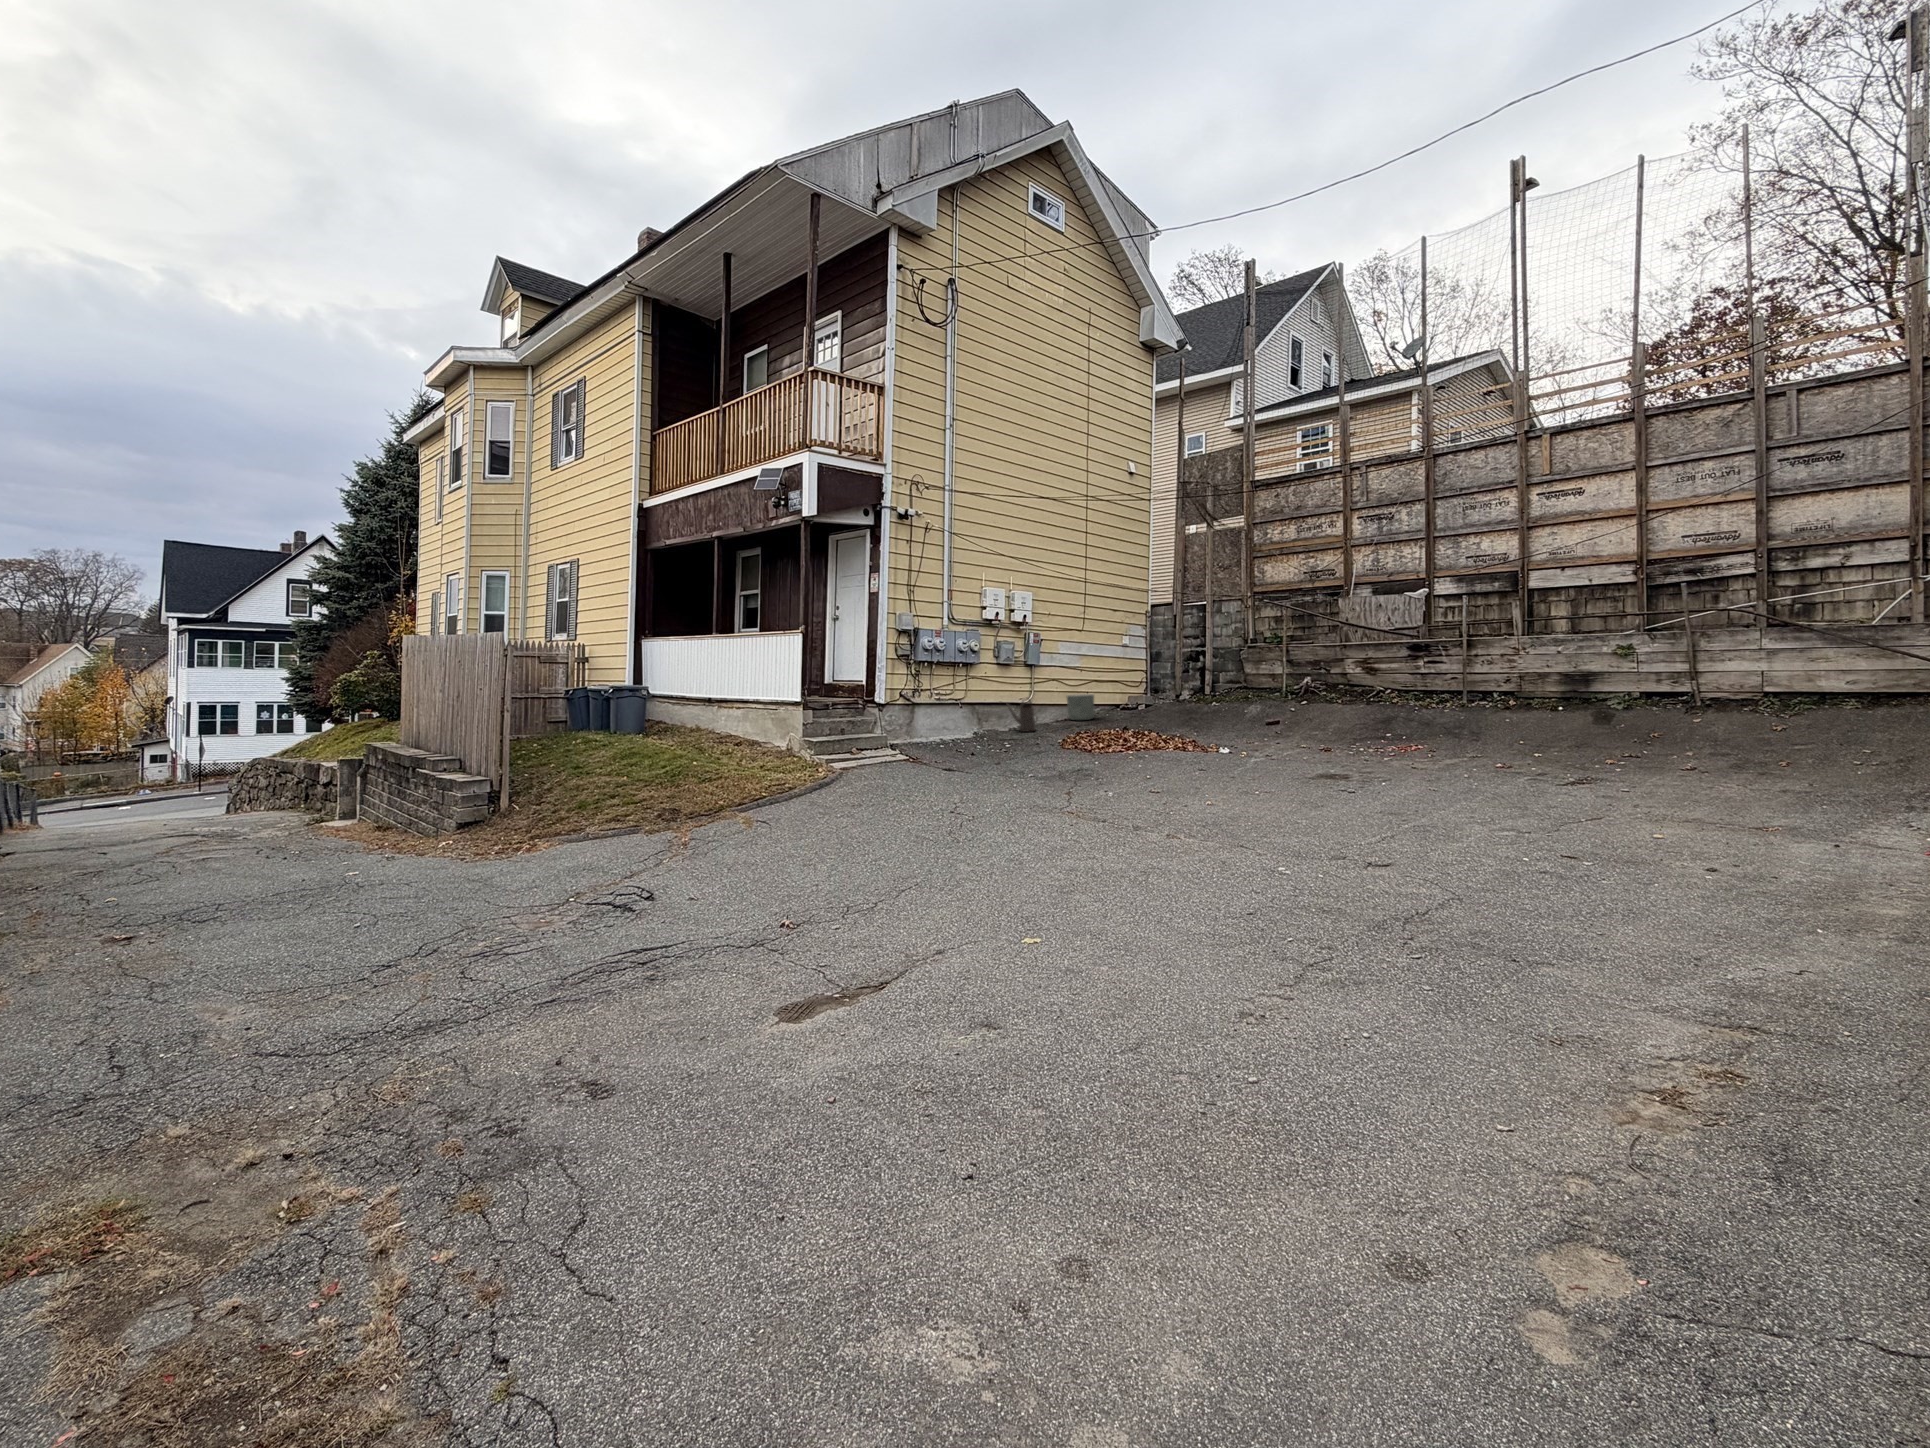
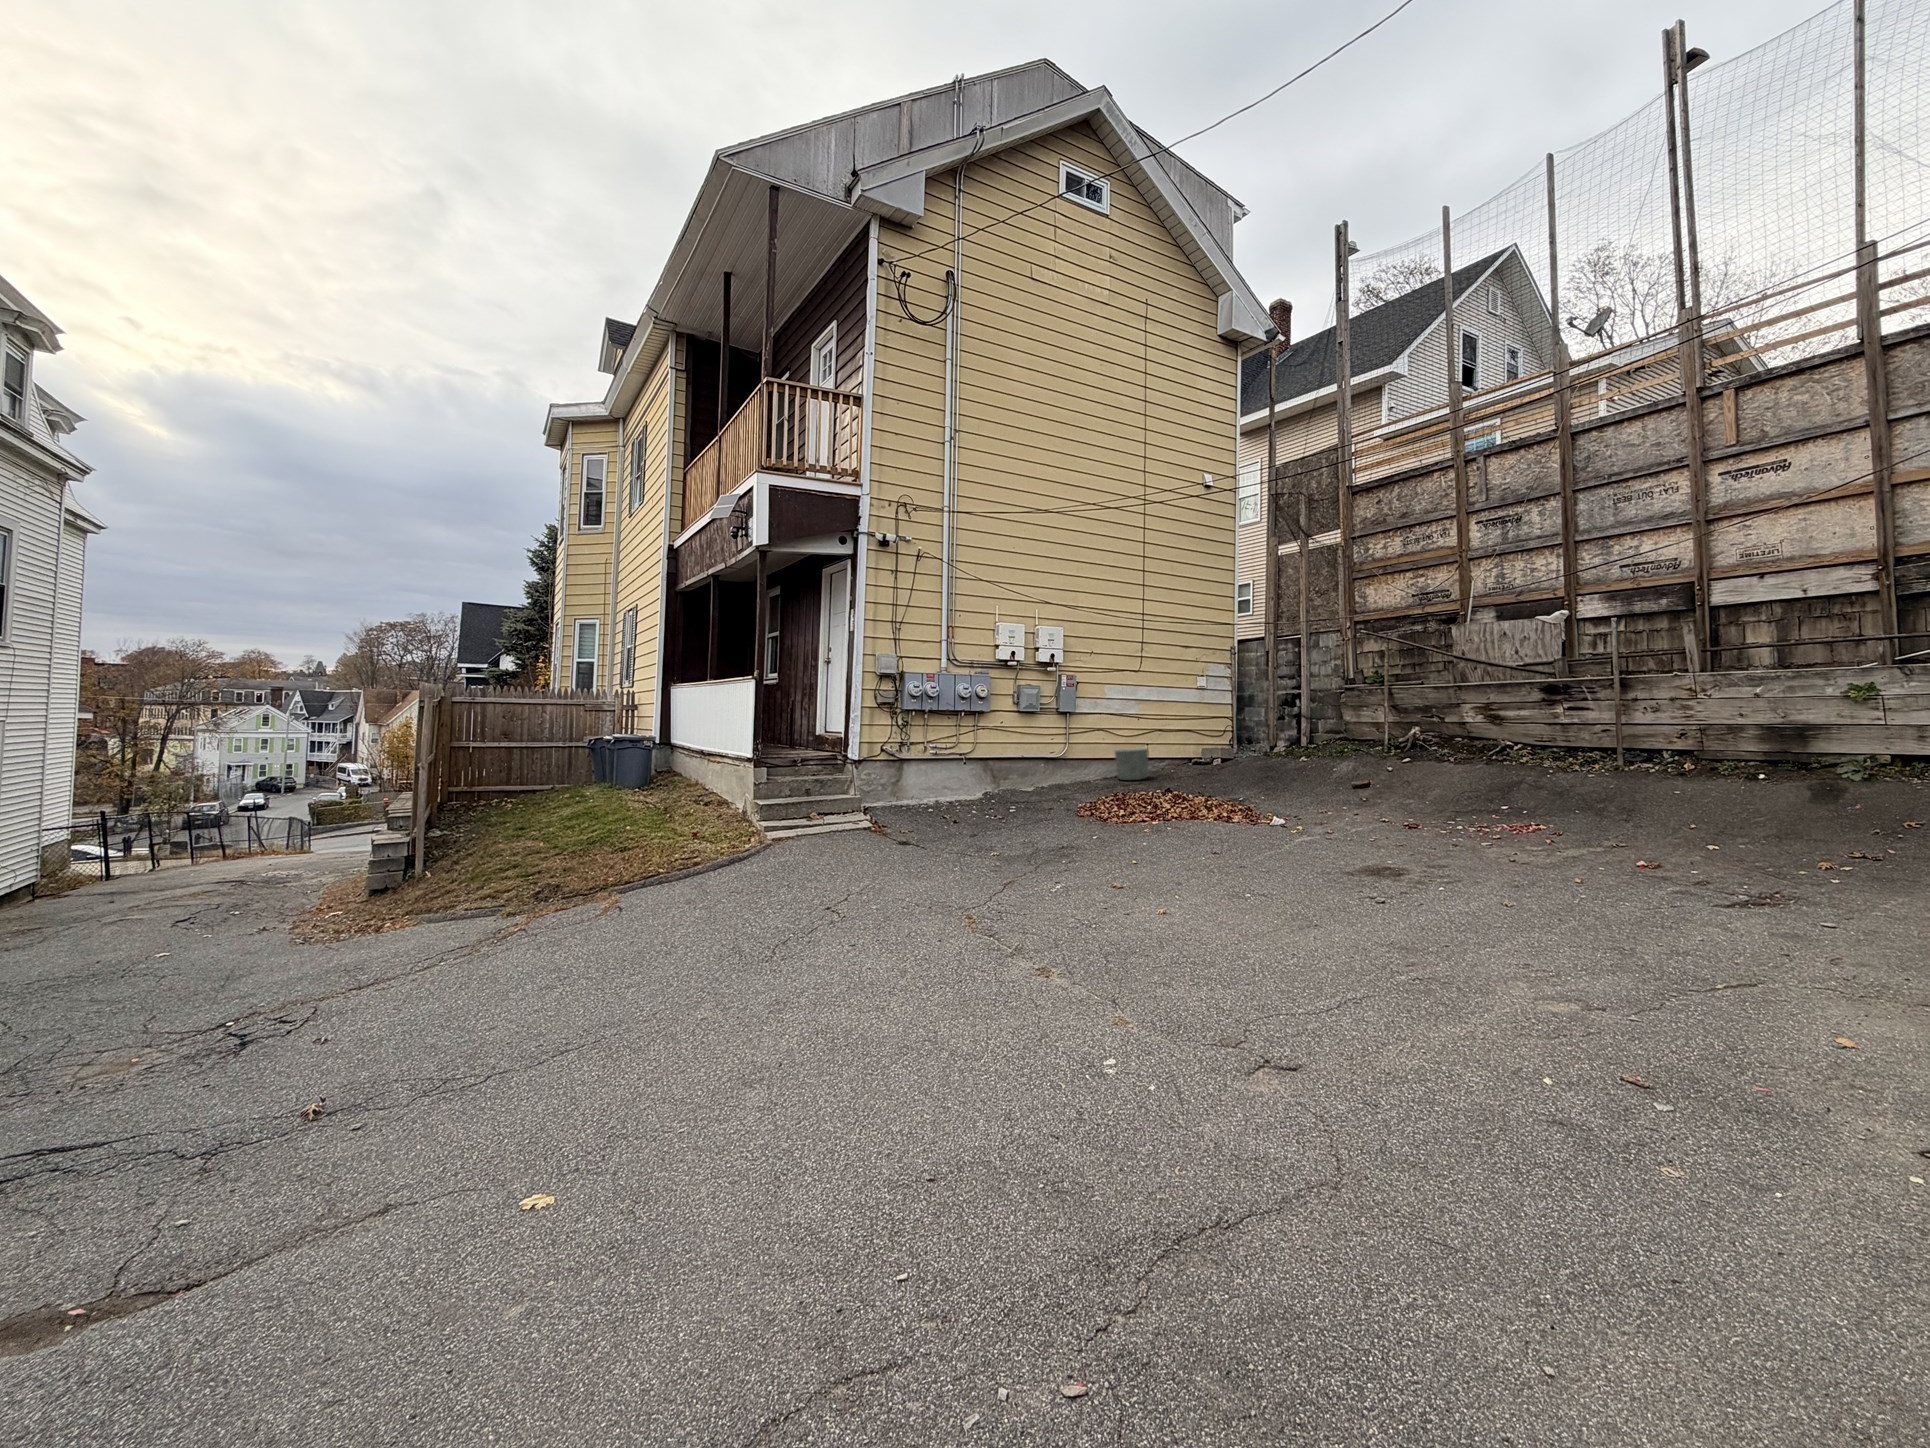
watering can: present [1007,700,1037,732] -> none [1029,754,1061,795]

